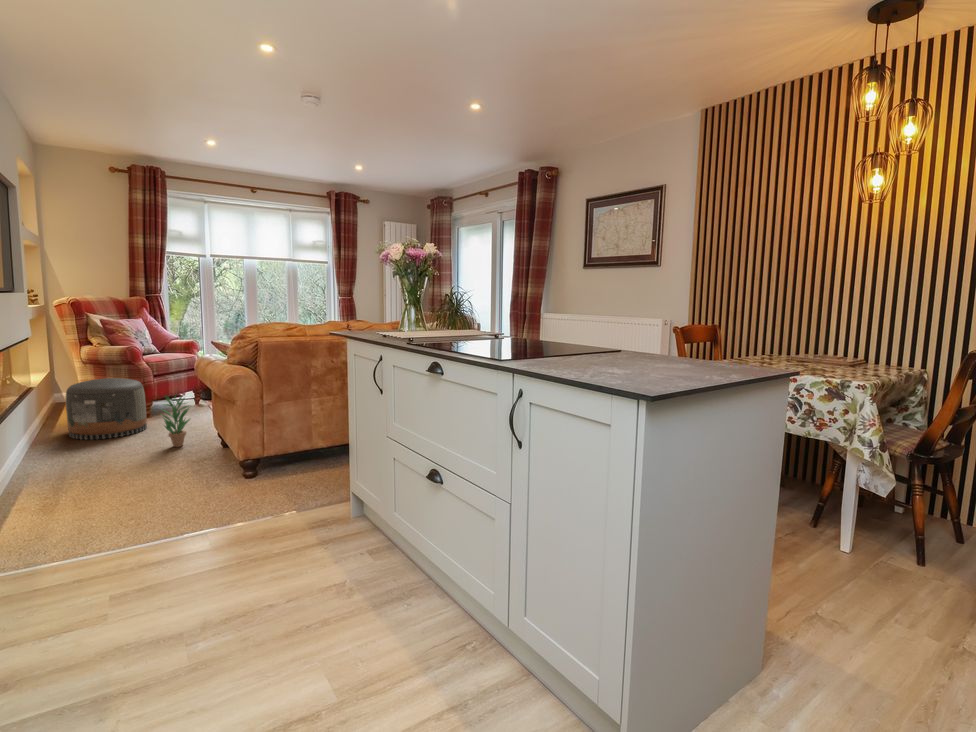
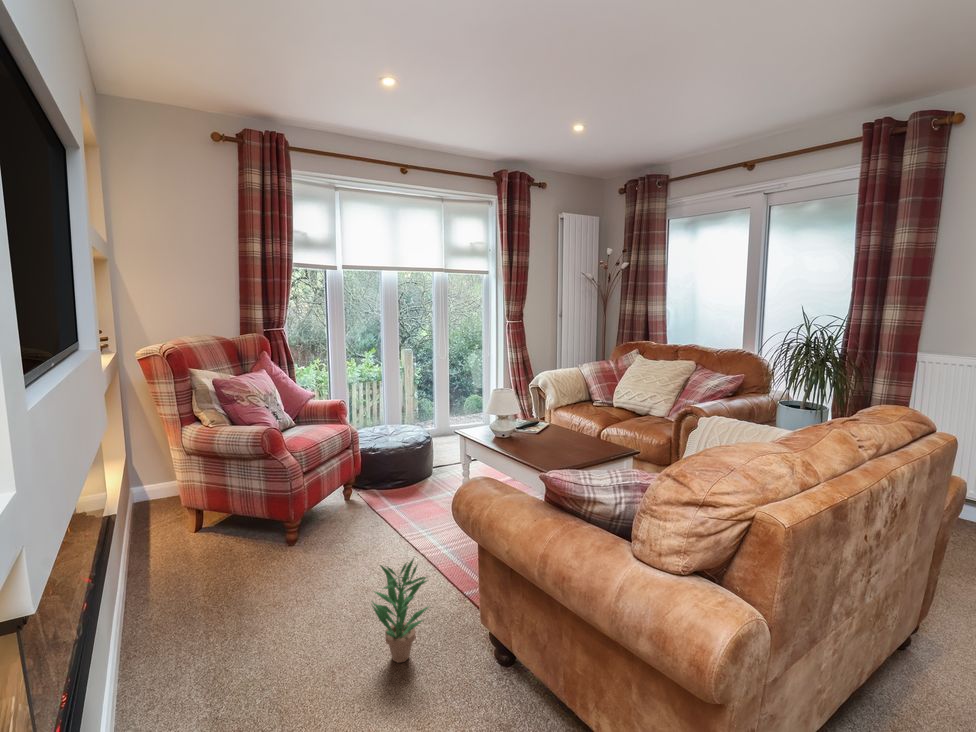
pouf: present [66,378,147,440] -> none [175,493,308,632]

